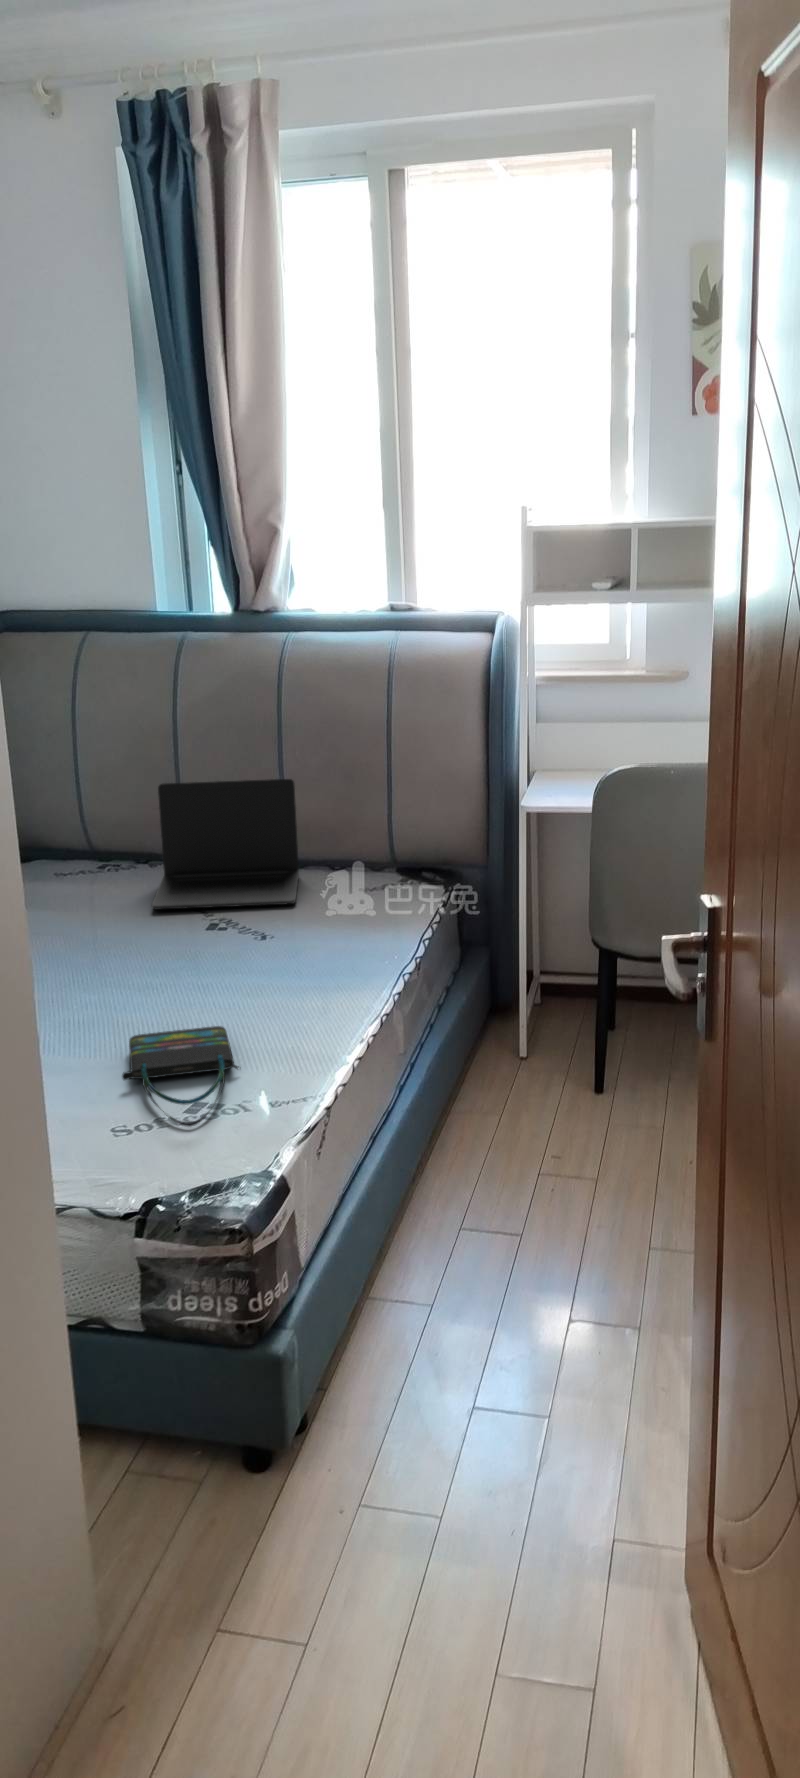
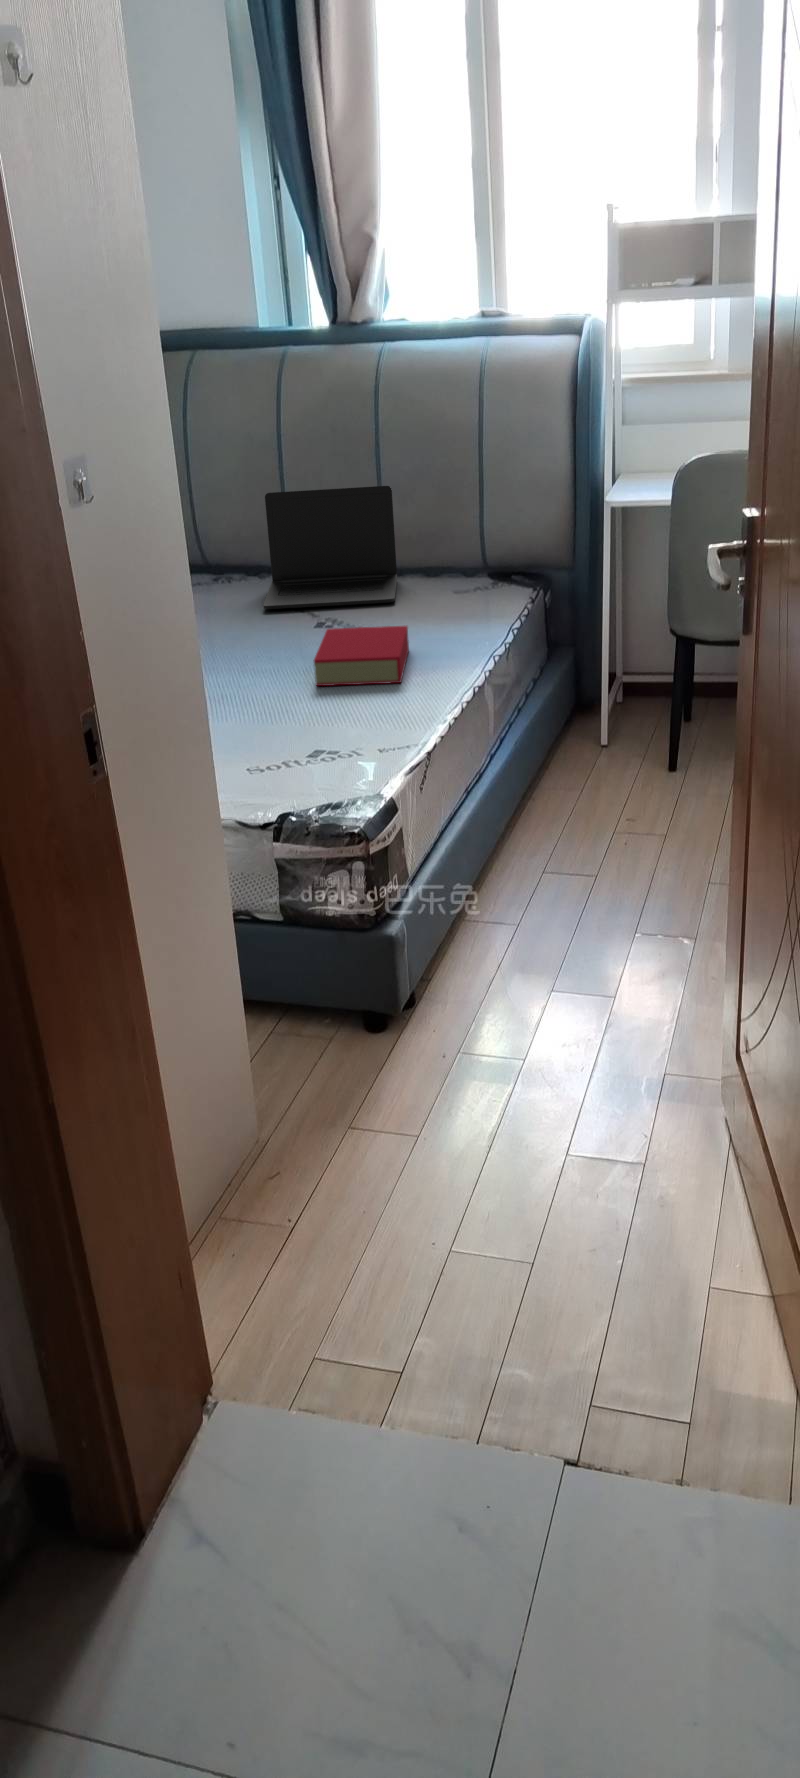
book: none [200,939,309,1012] -> present [314,626,409,686]
tote bag: present [122,1026,239,1127] -> none [251,694,352,767]

